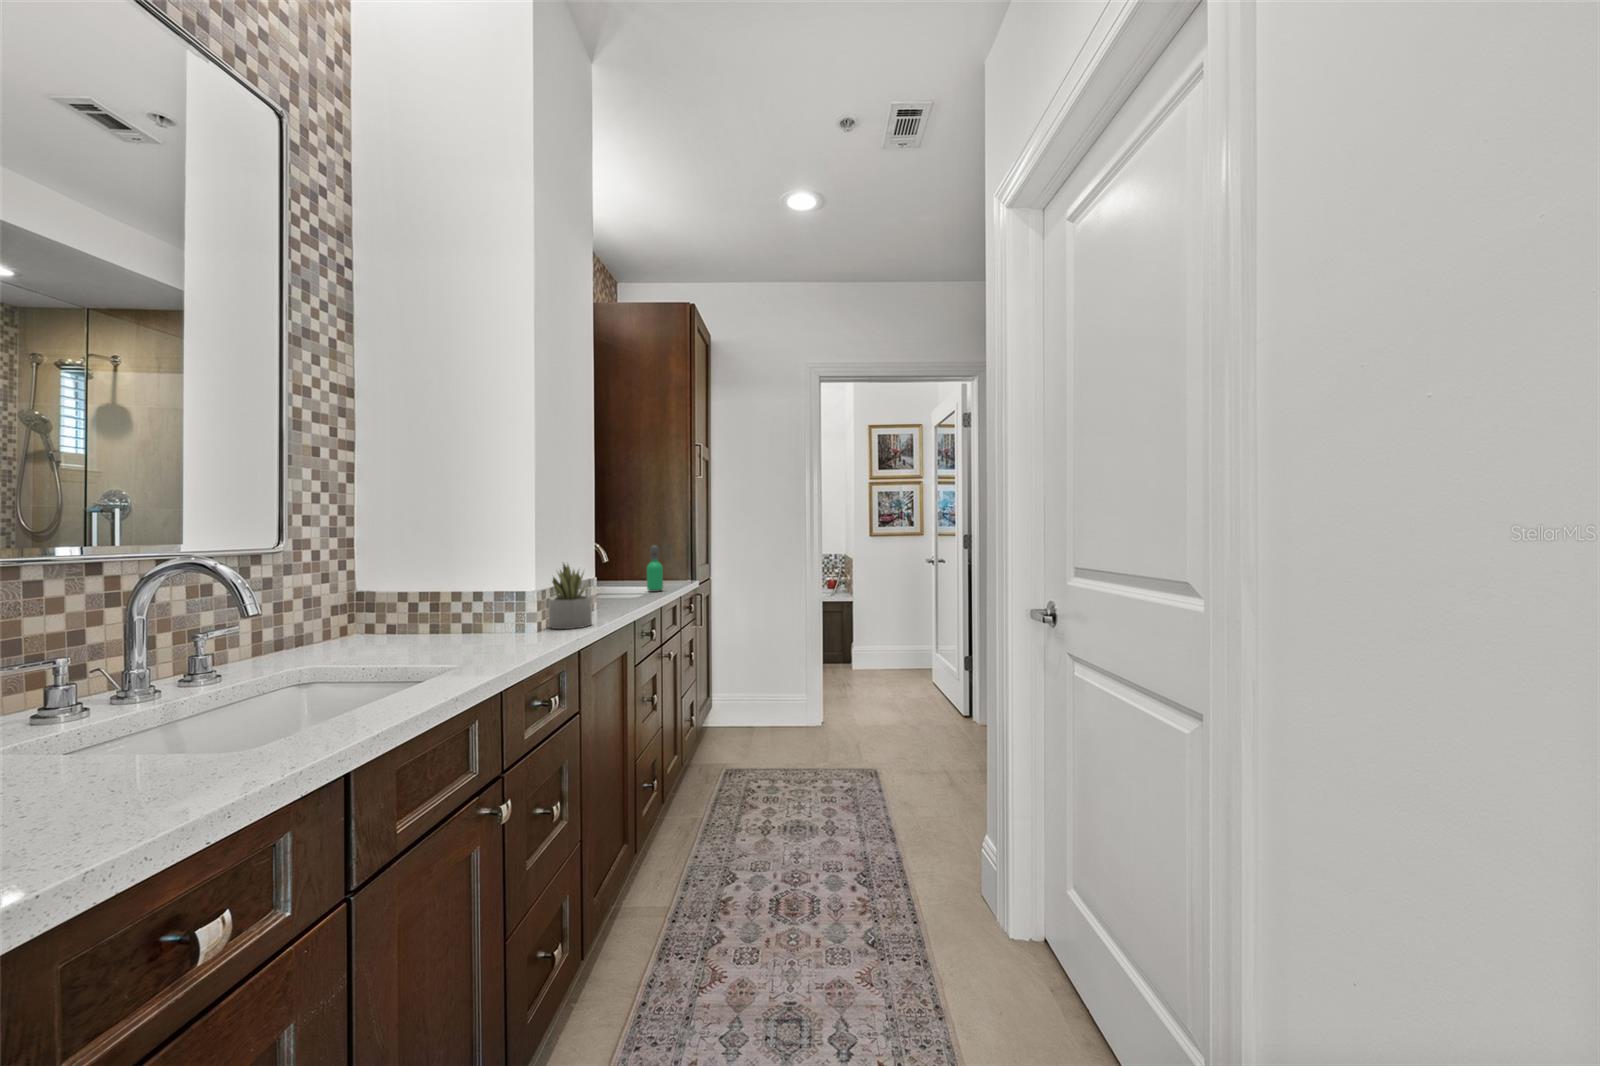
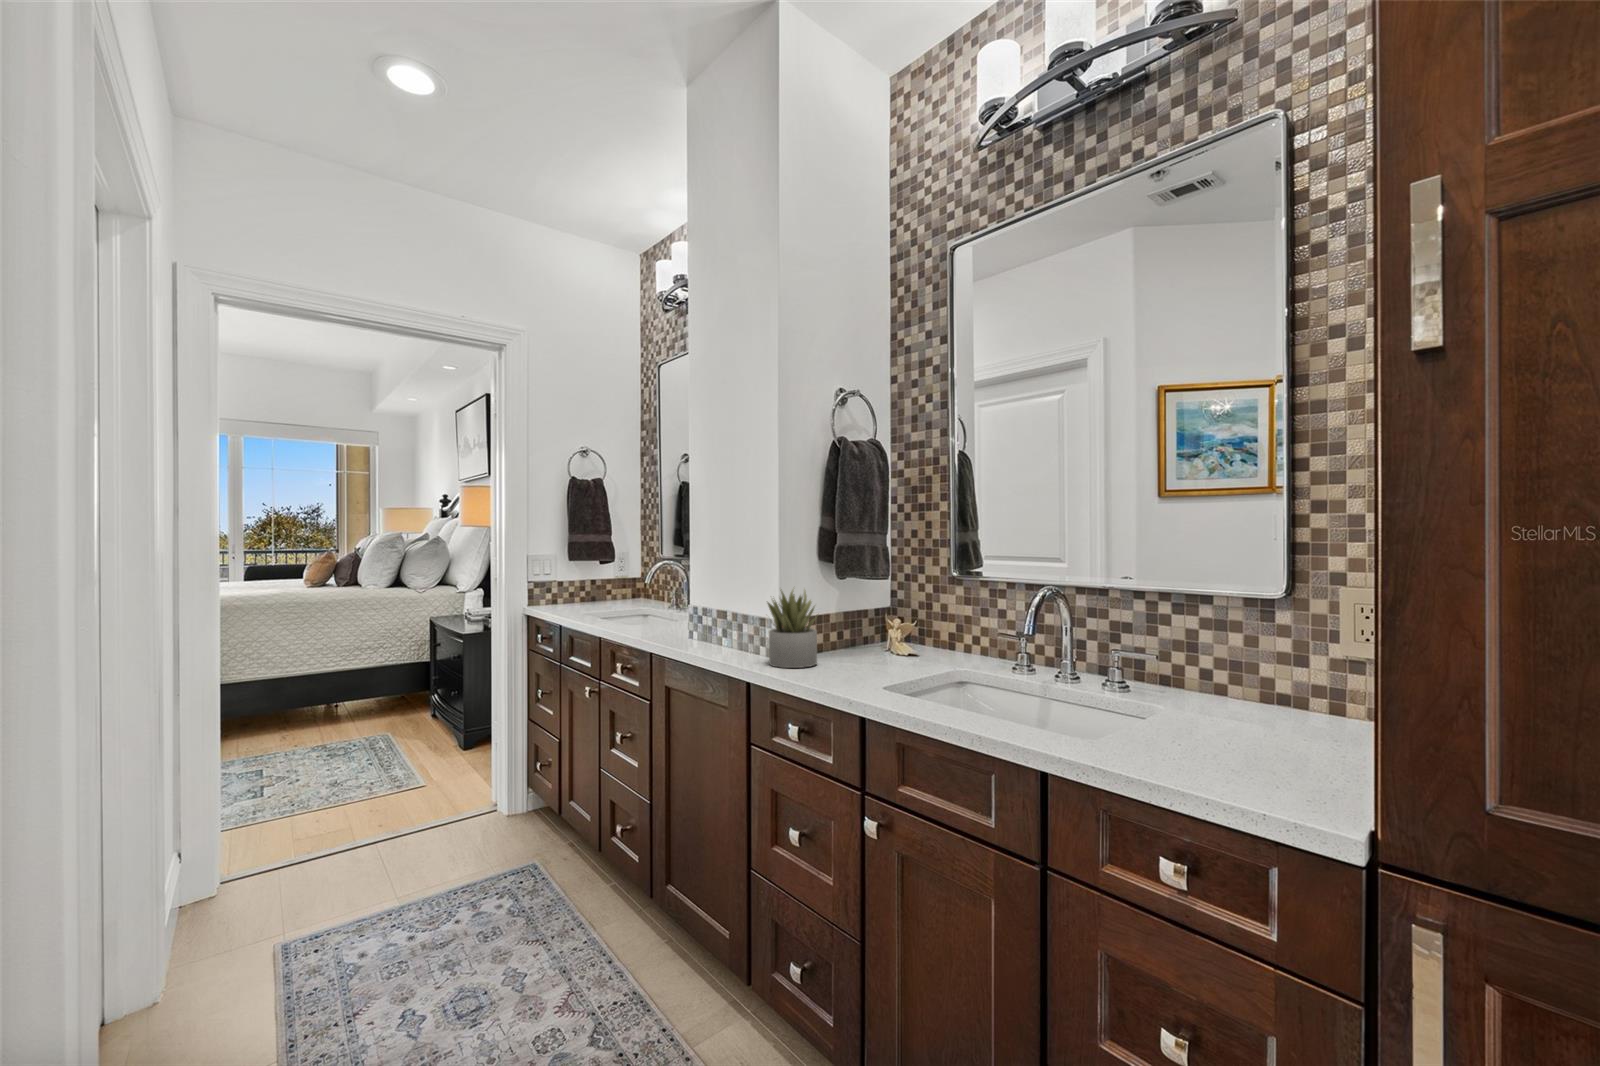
soap dispenser: present [647,545,663,592] -> none [1227,620,1293,785]

